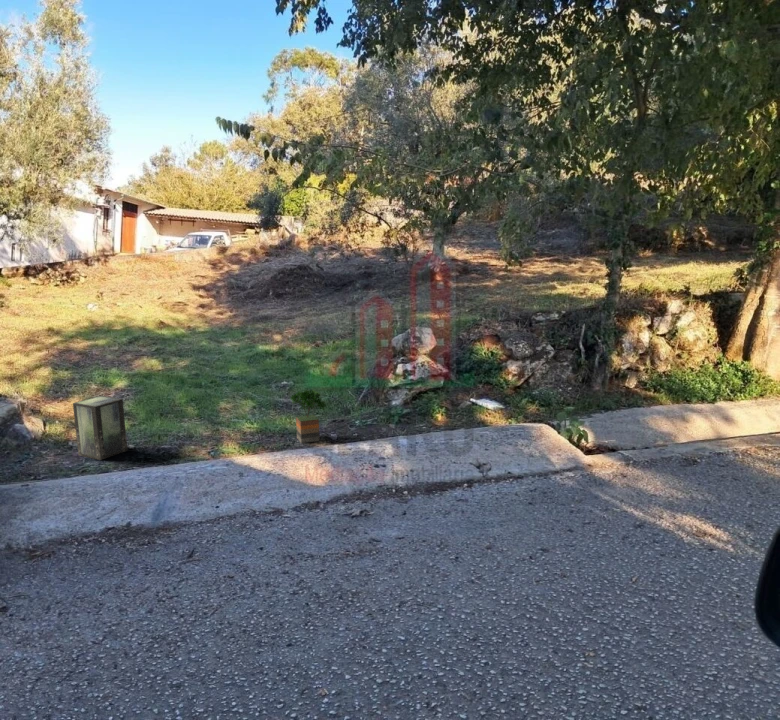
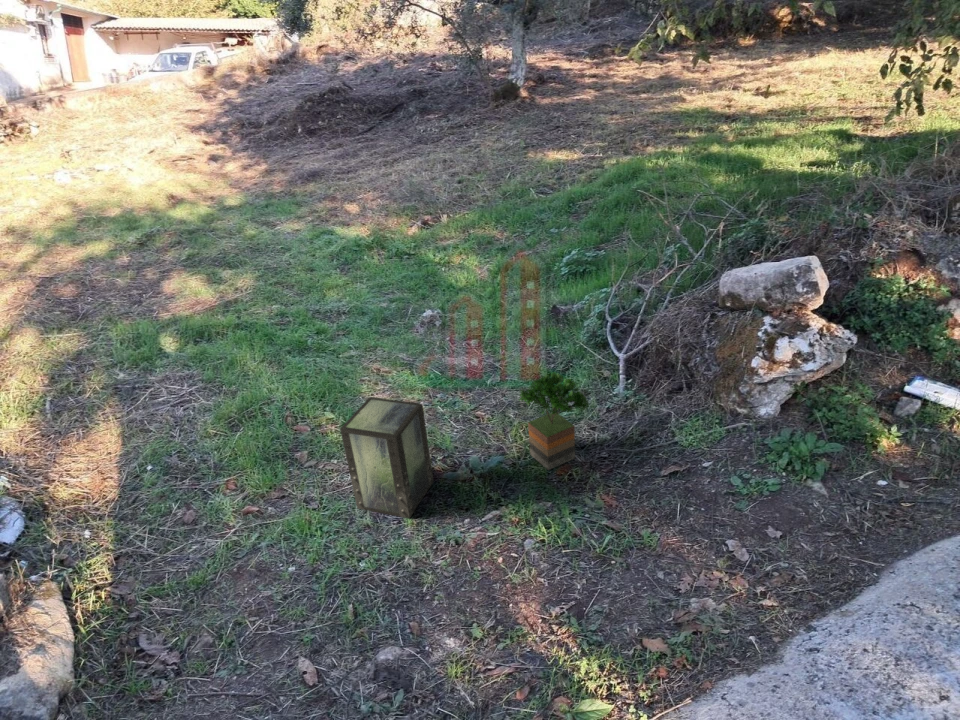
storage box: present [73,396,127,460] -> present [340,397,433,518]

